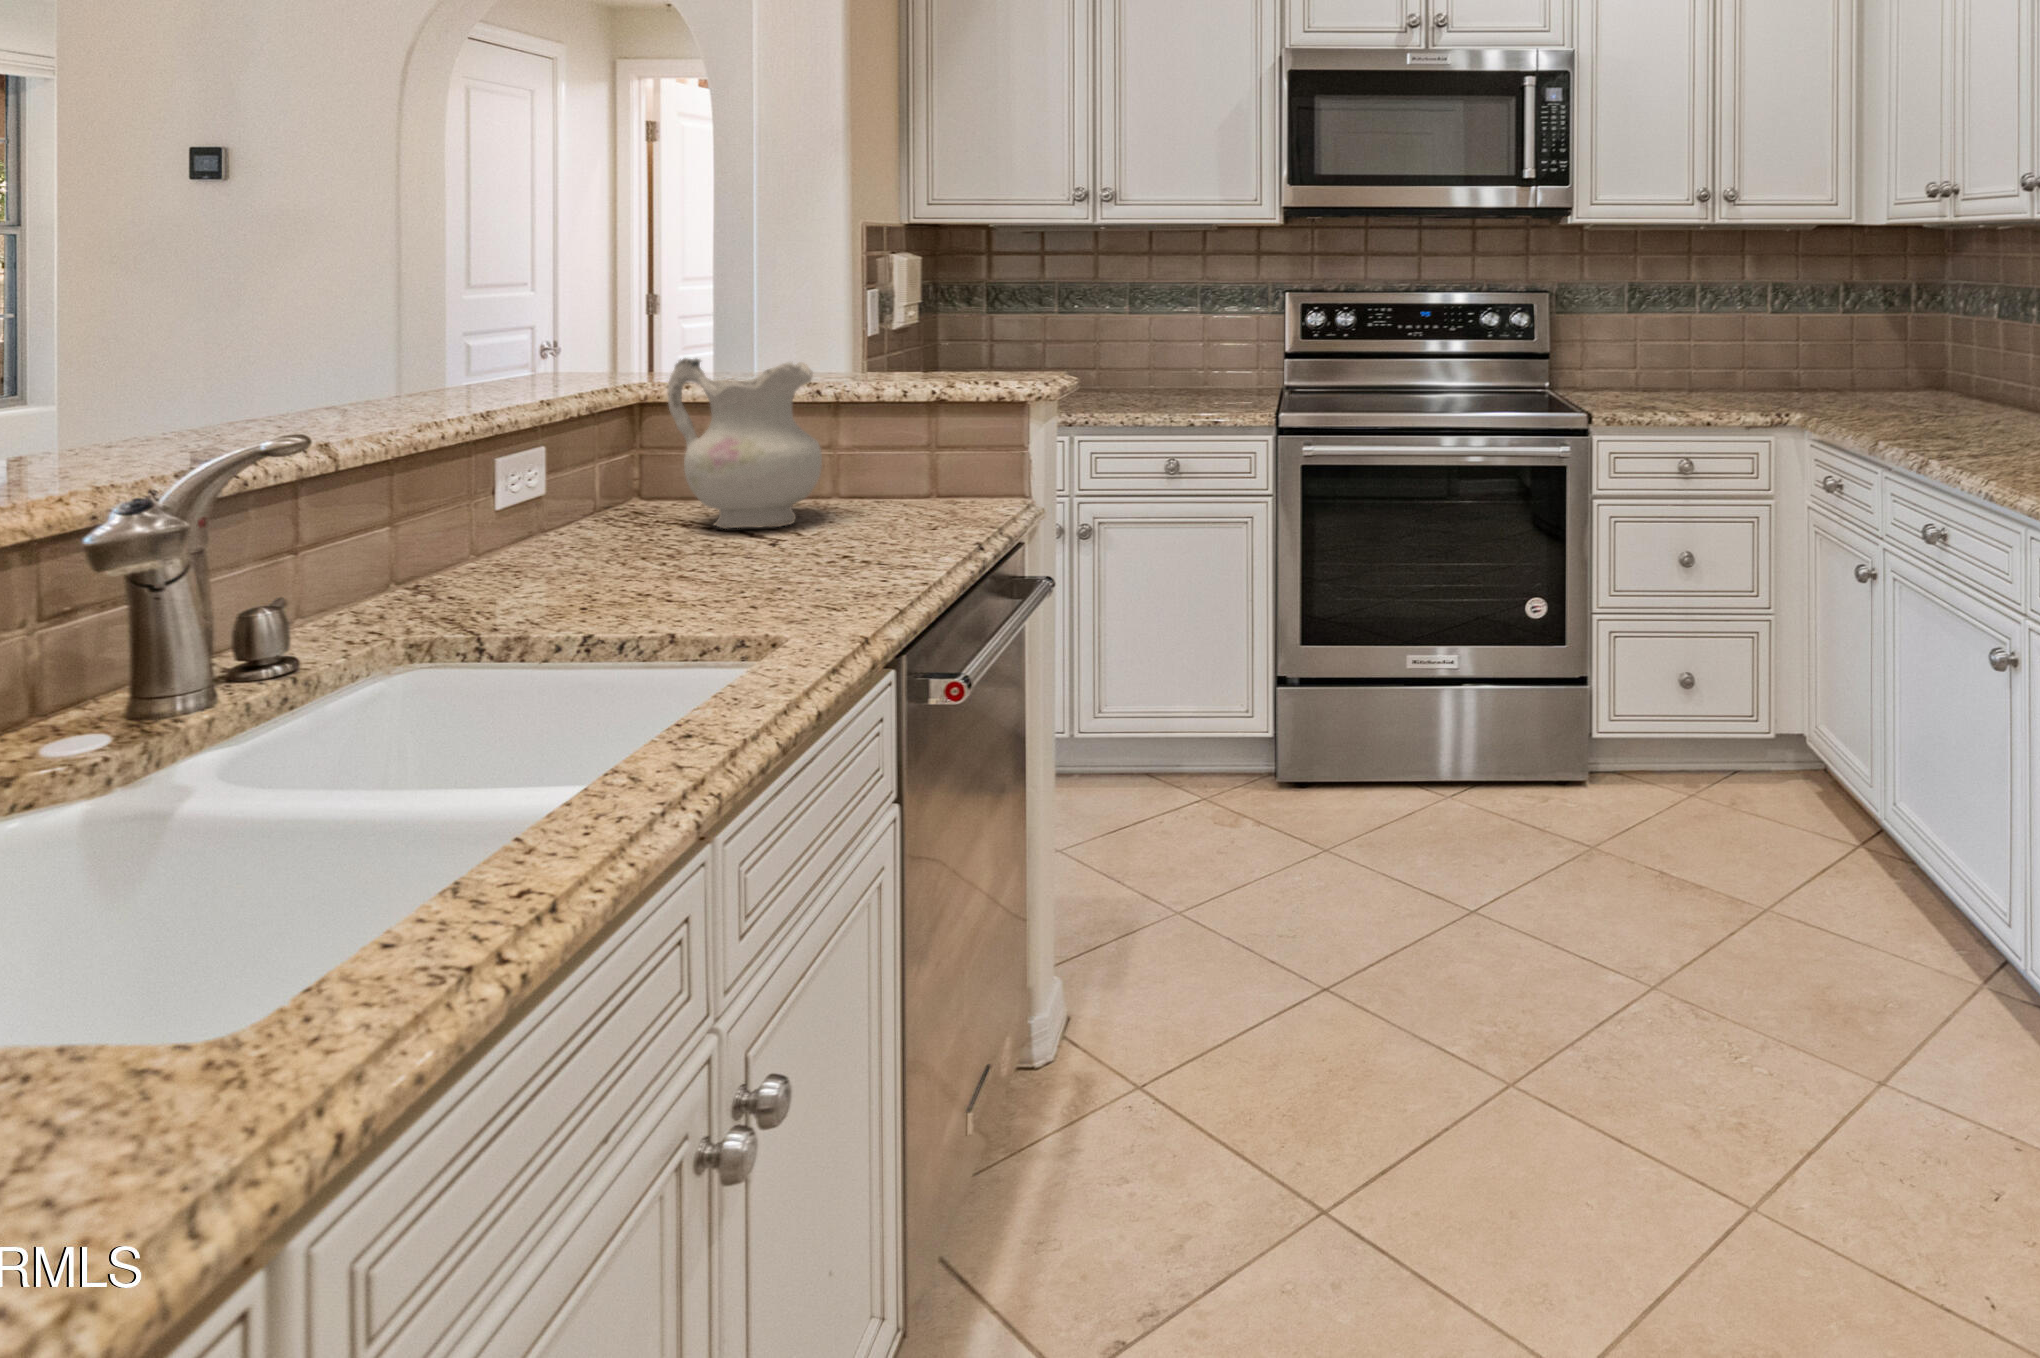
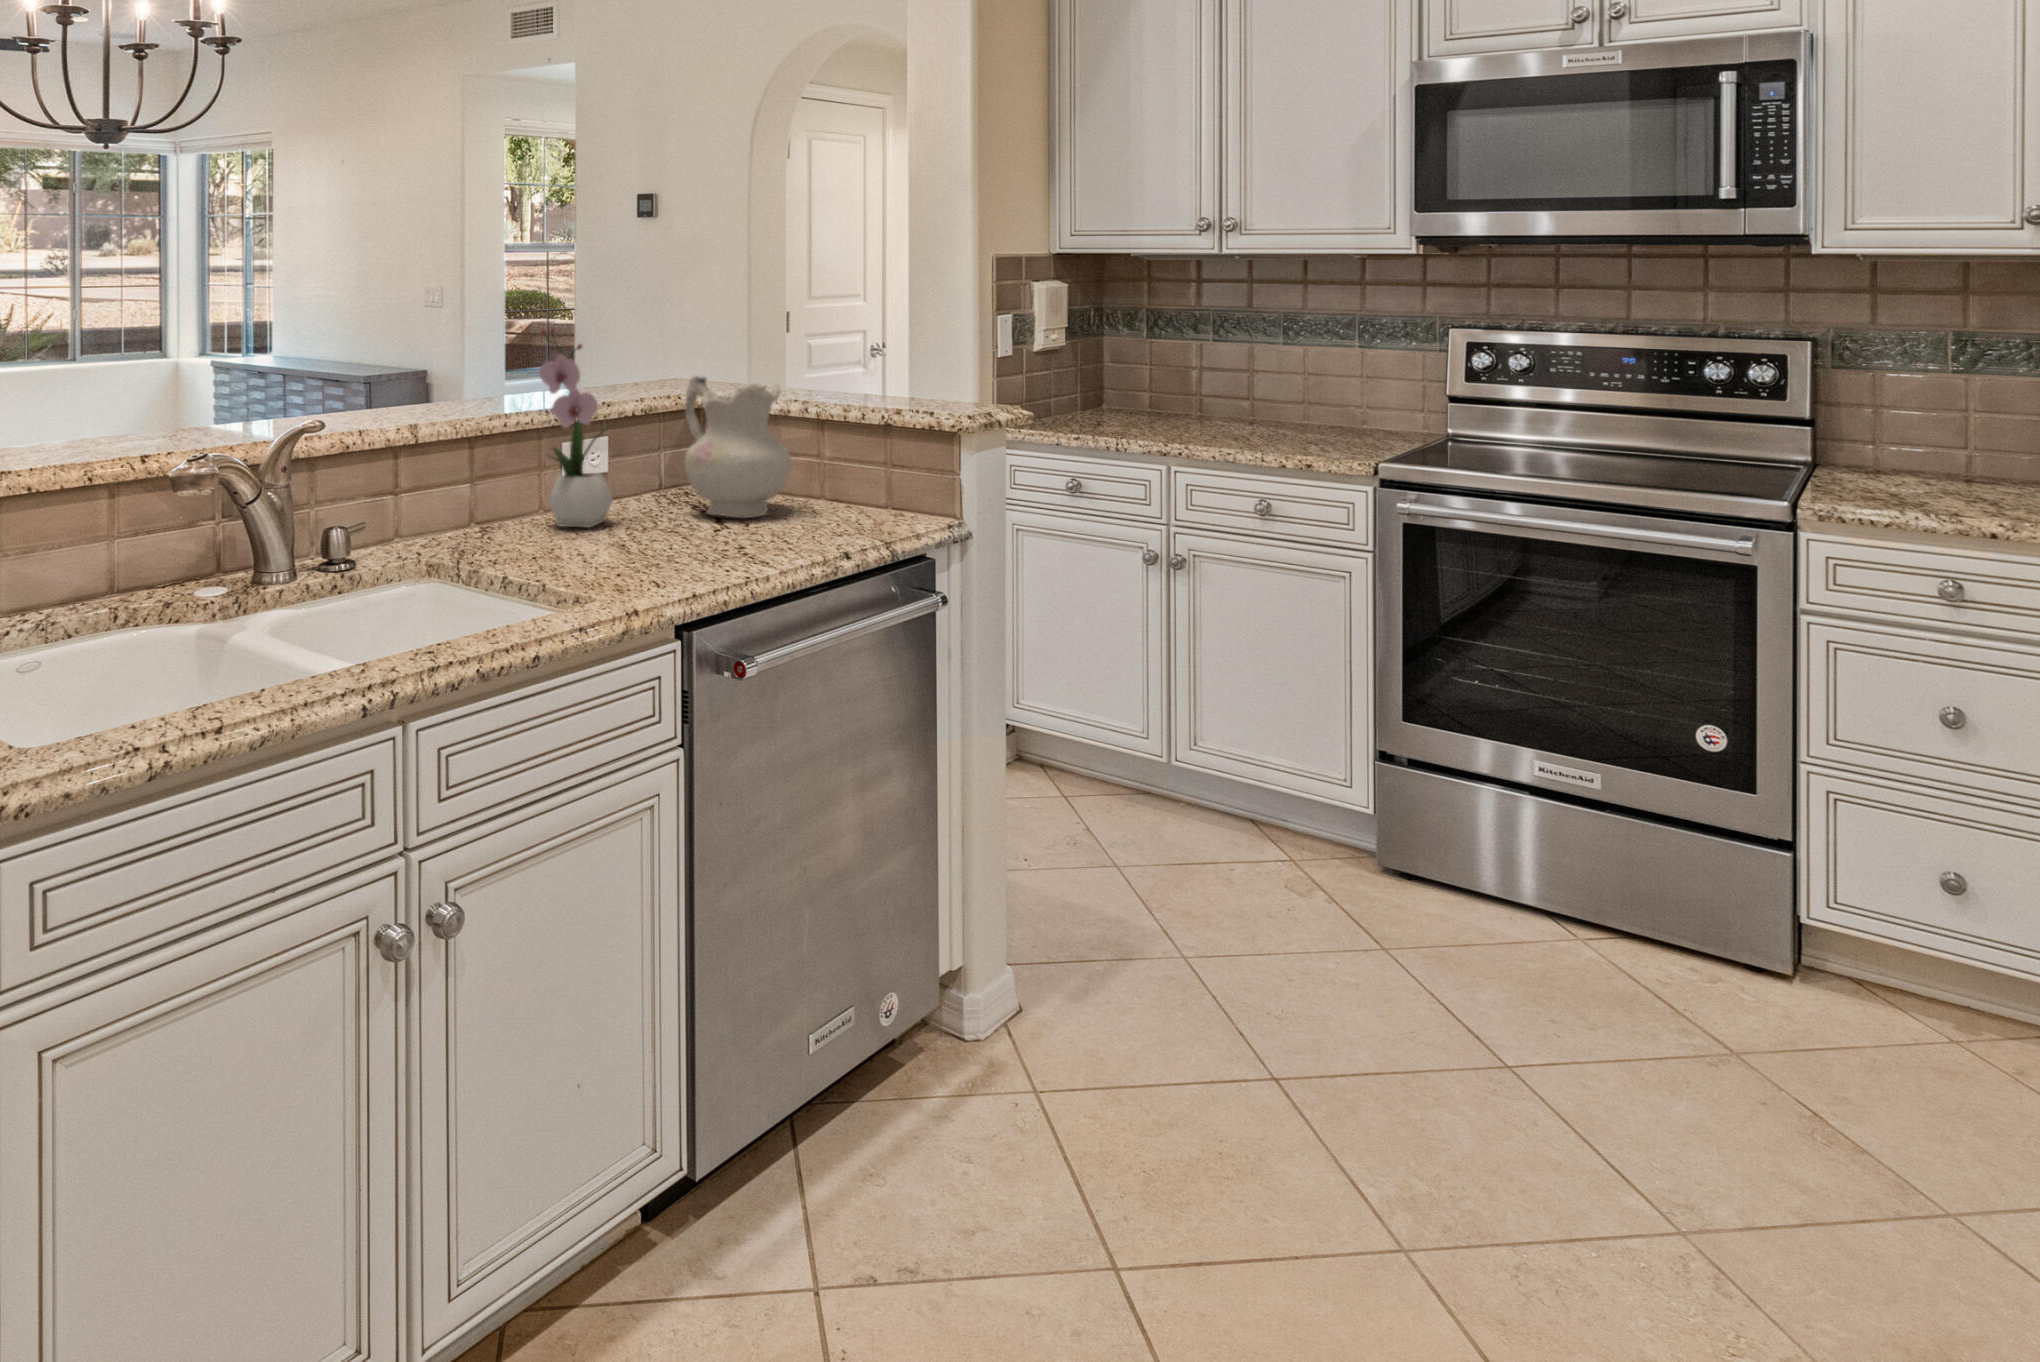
flower arrangement: none [502,299,612,567] -> present [539,328,613,527]

